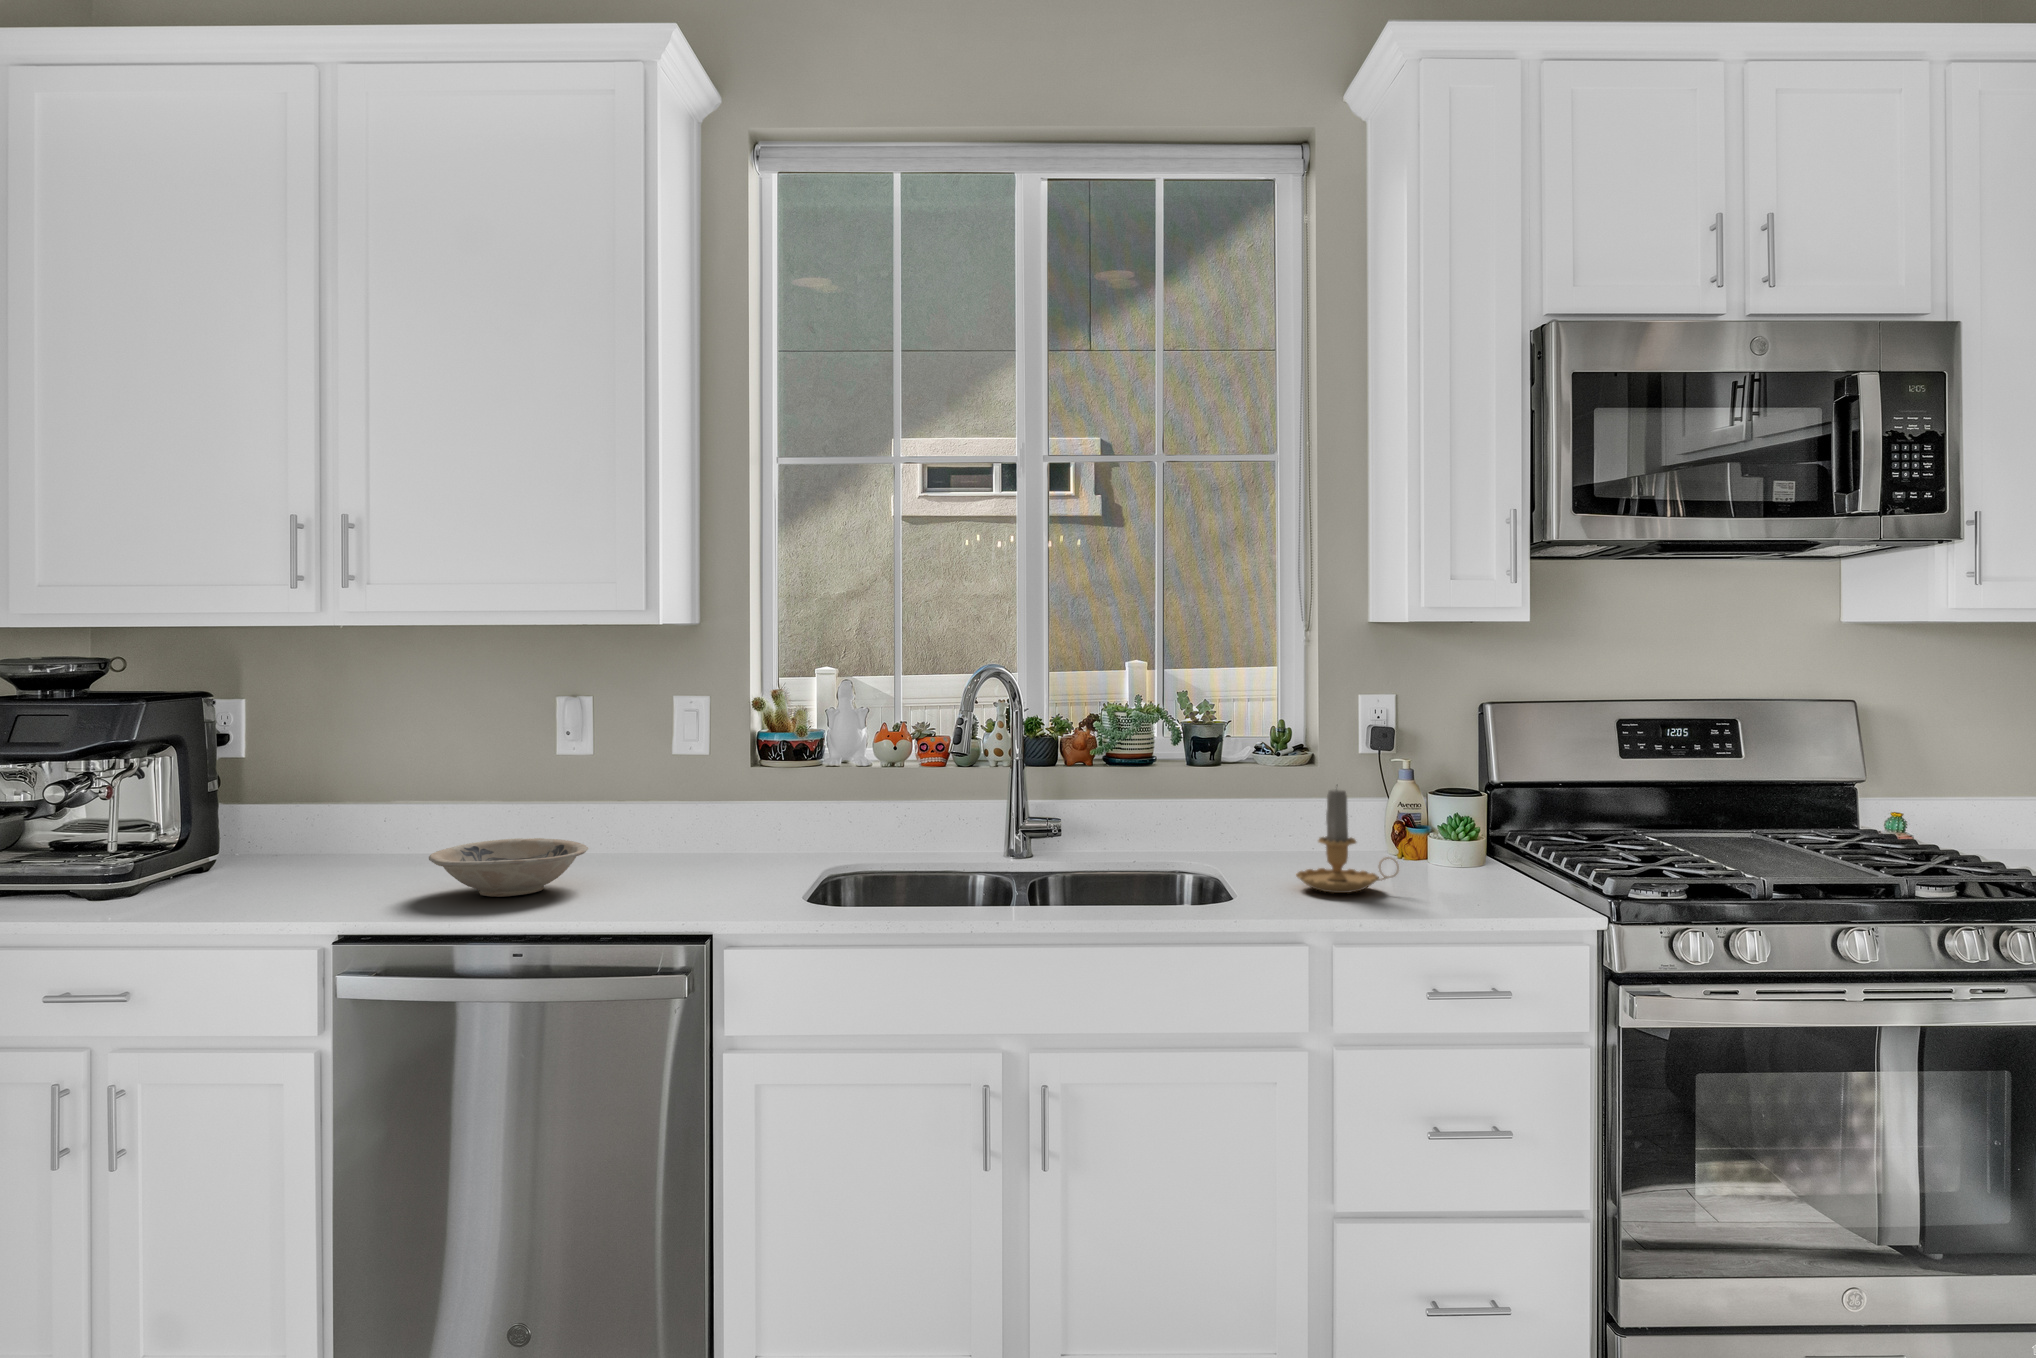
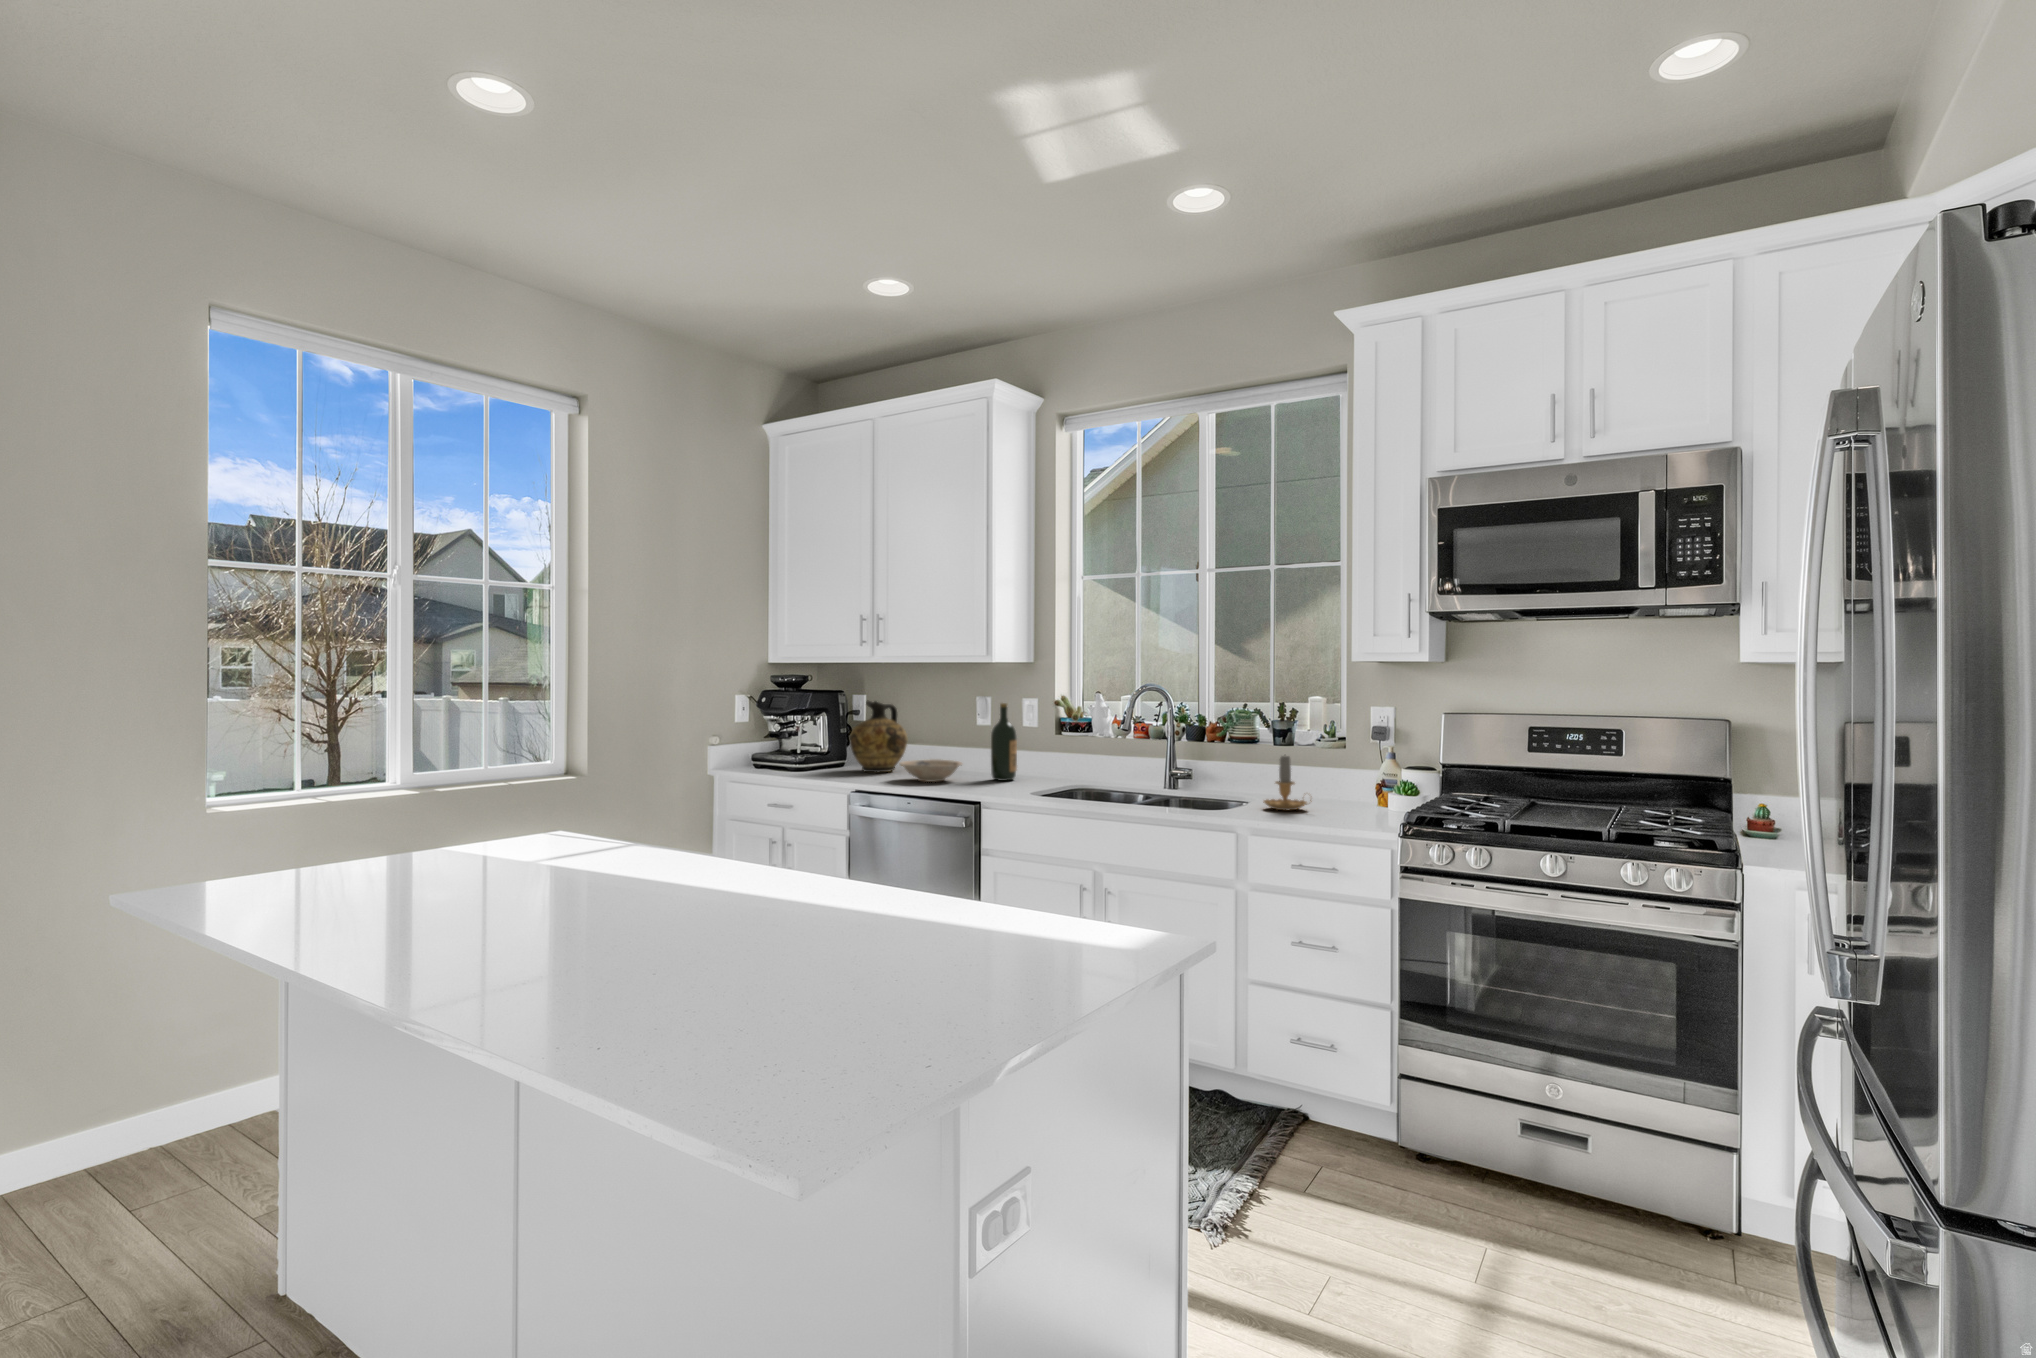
wine bottle: none [639,708,697,874] -> present [991,703,1017,781]
ceramic jug: none [250,712,402,880] -> present [850,700,907,772]

